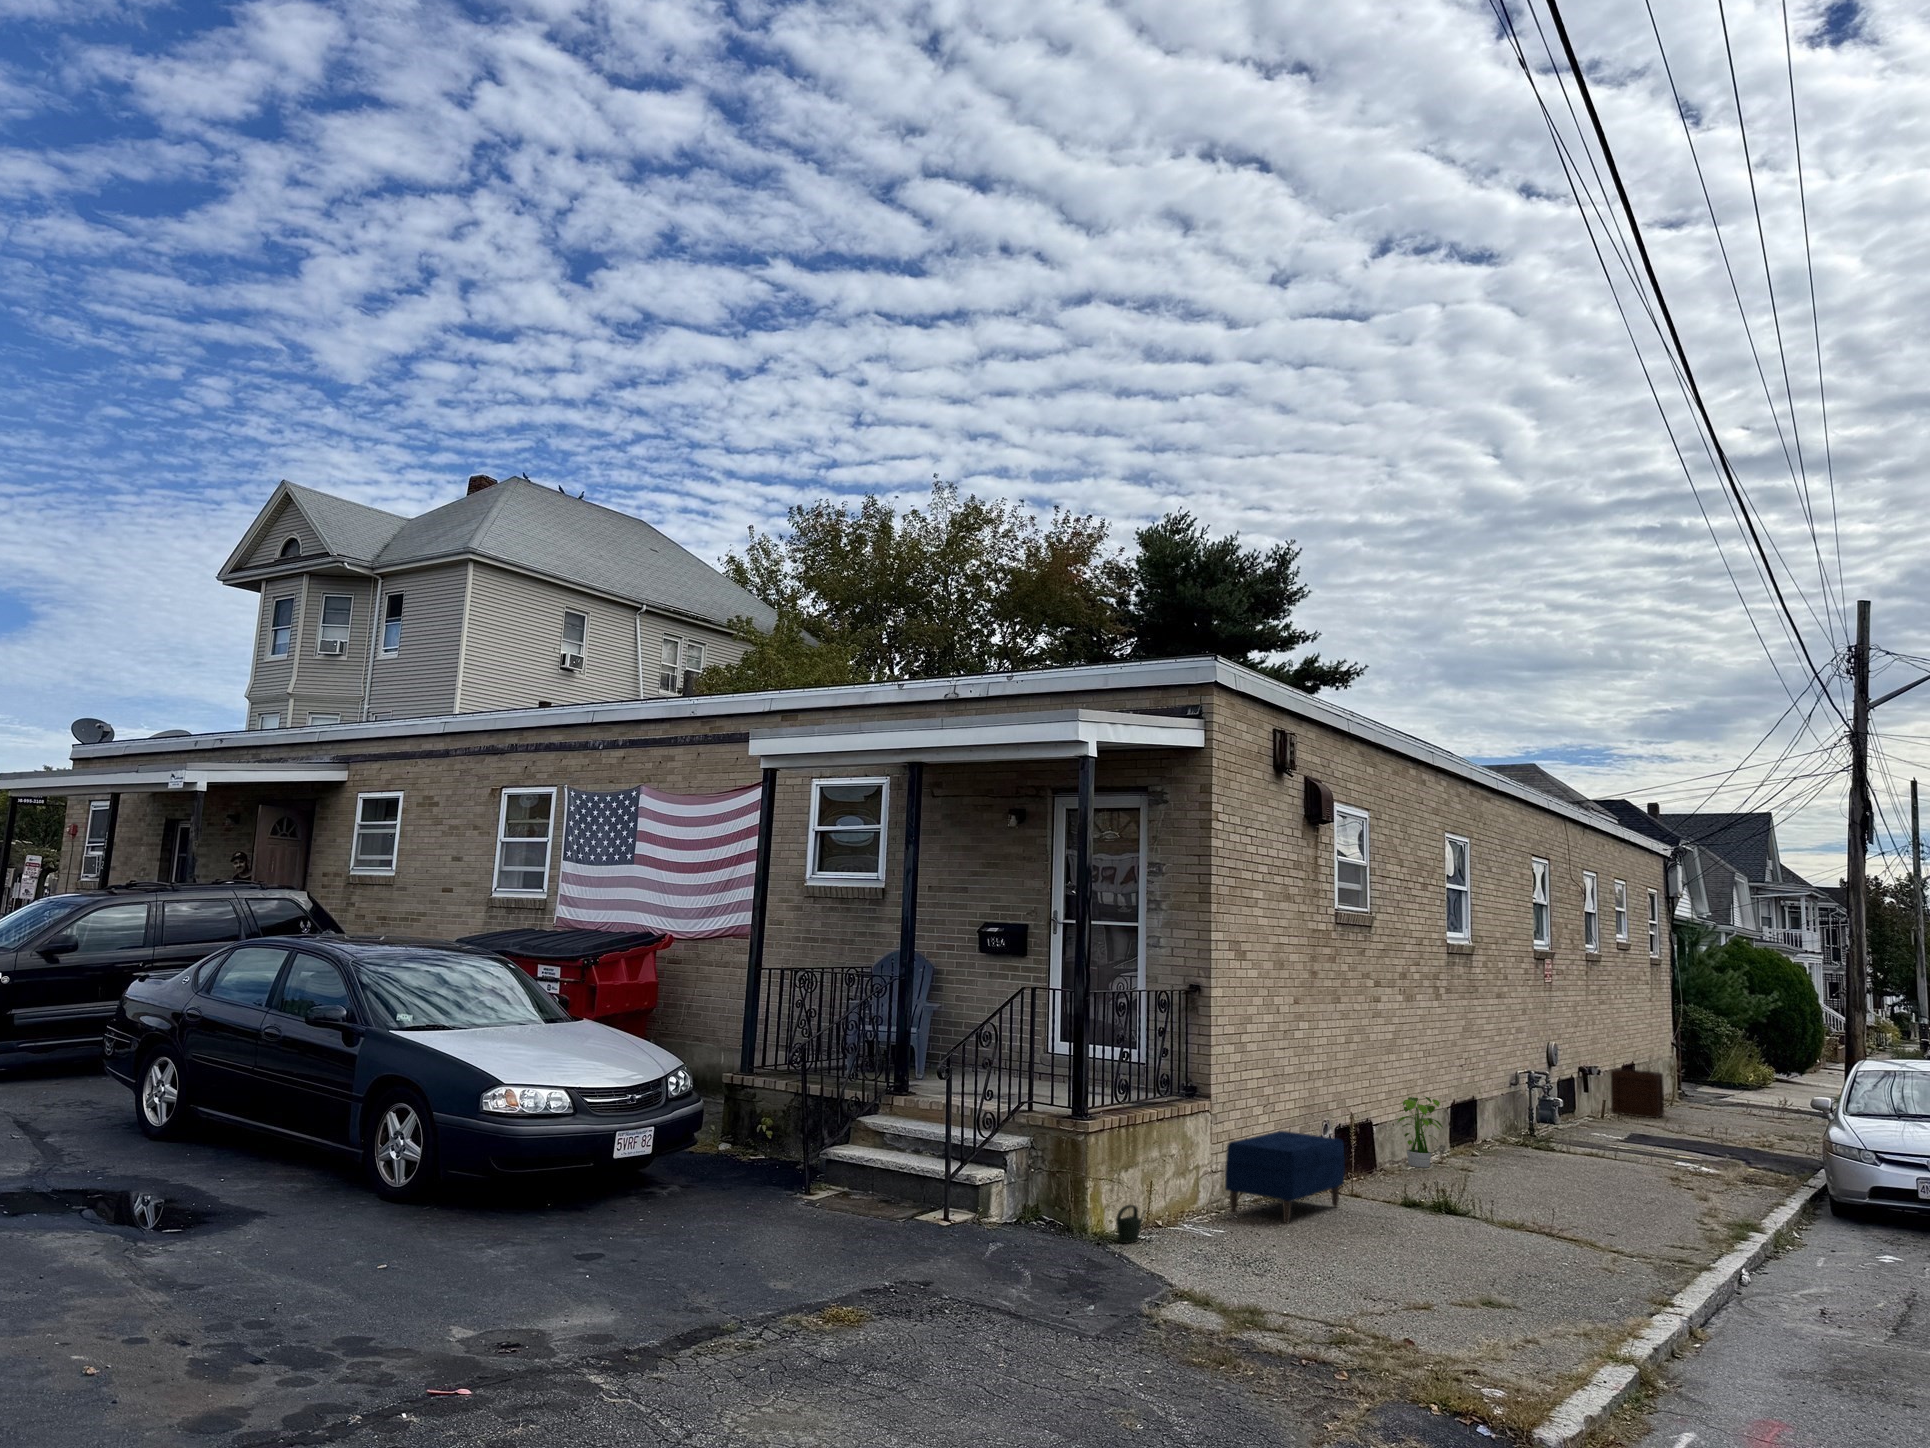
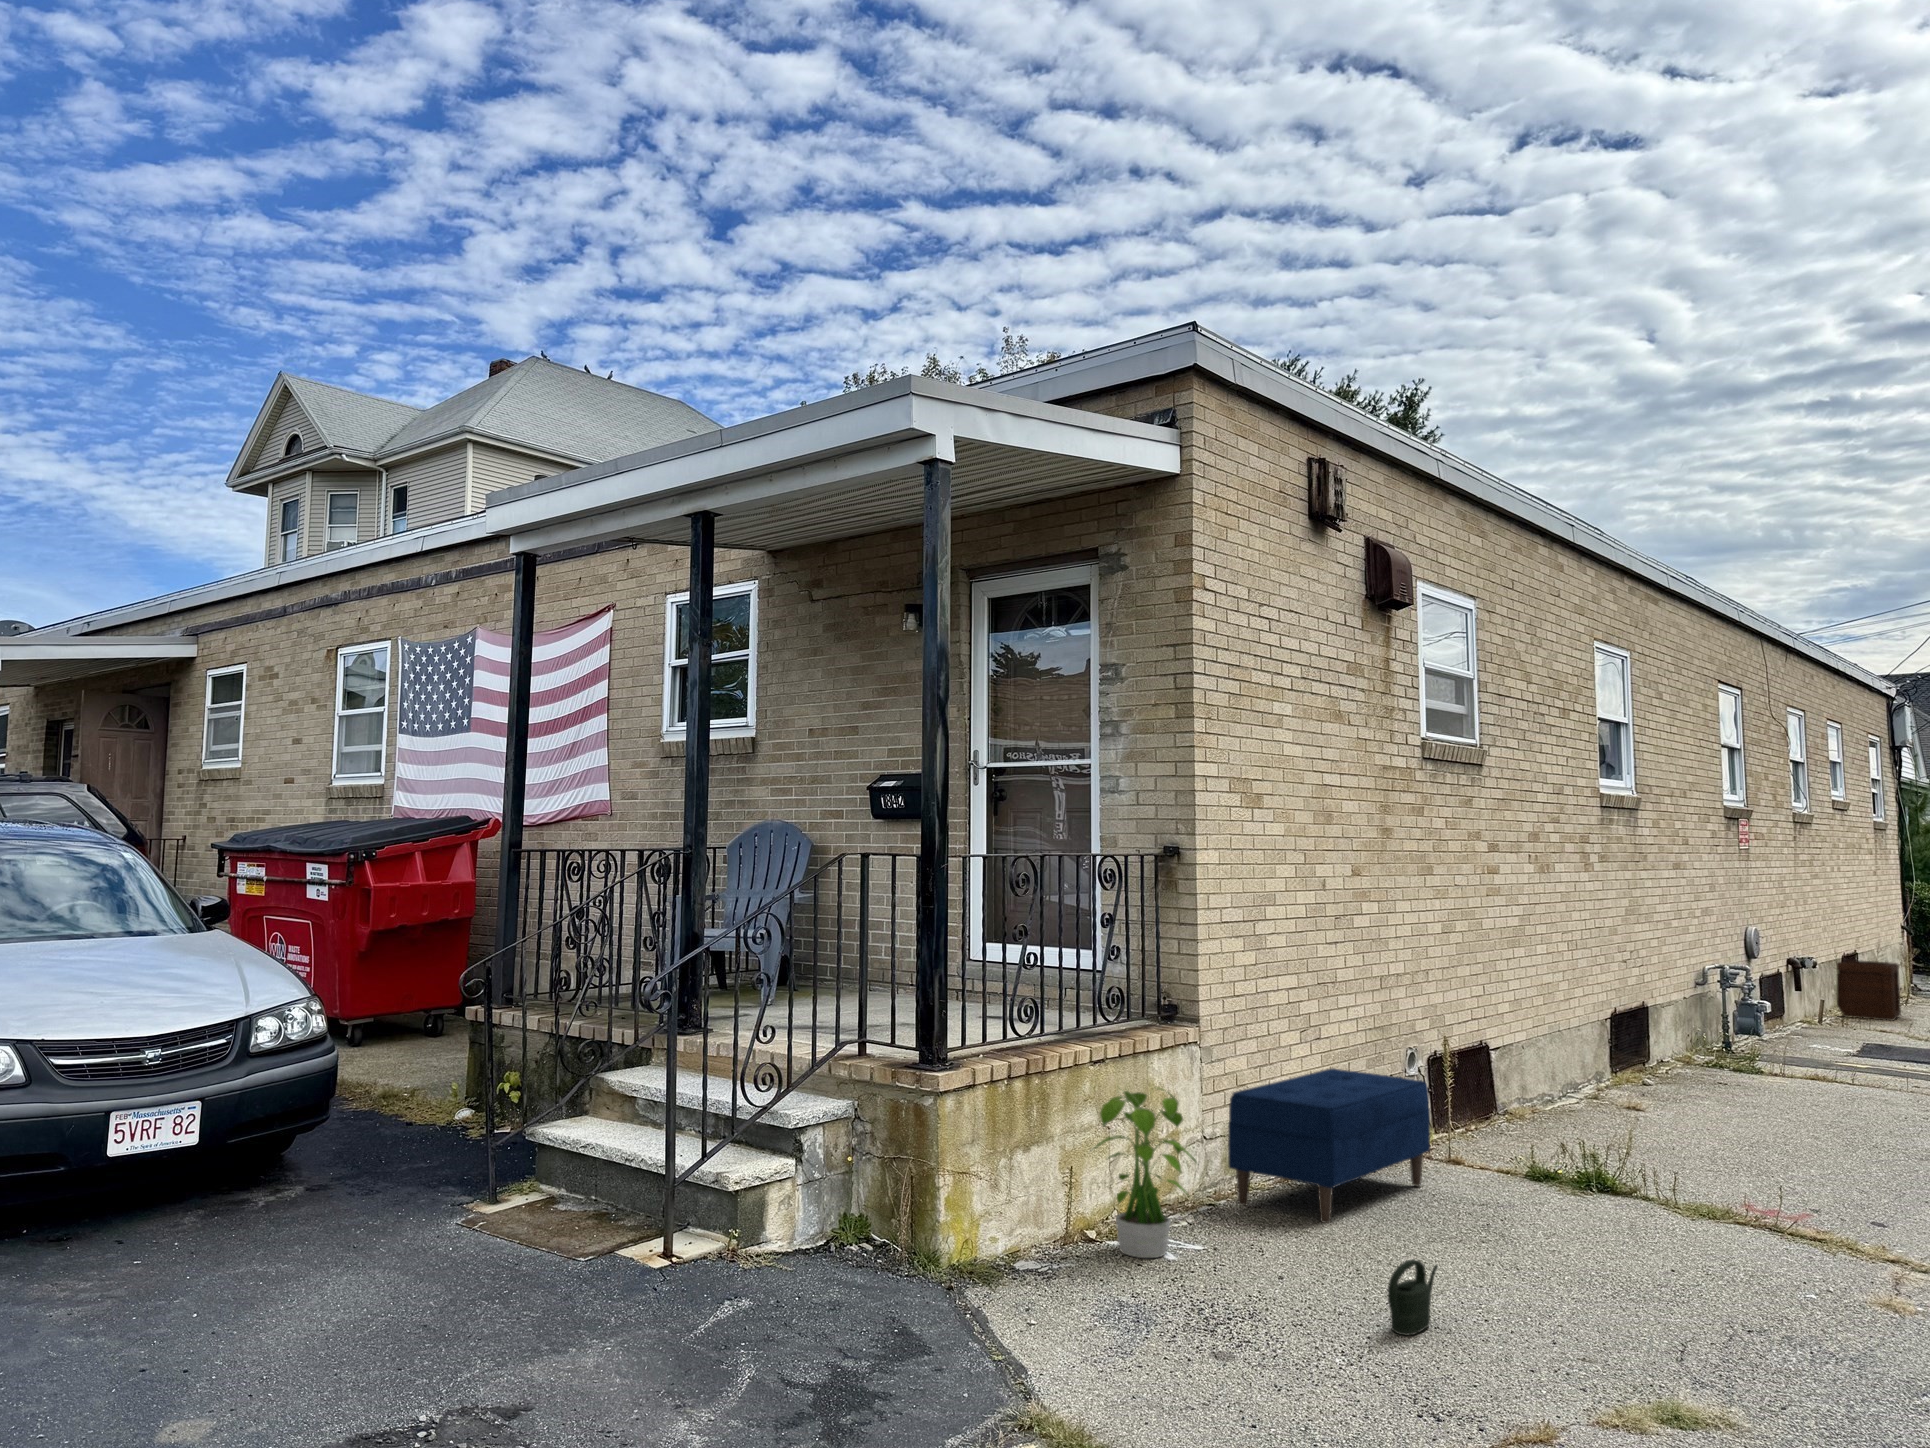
potted plant: present [1397,1096,1443,1168] -> present [1091,1088,1197,1258]
watering can: present [1116,1205,1145,1243] -> present [1388,1259,1438,1335]

